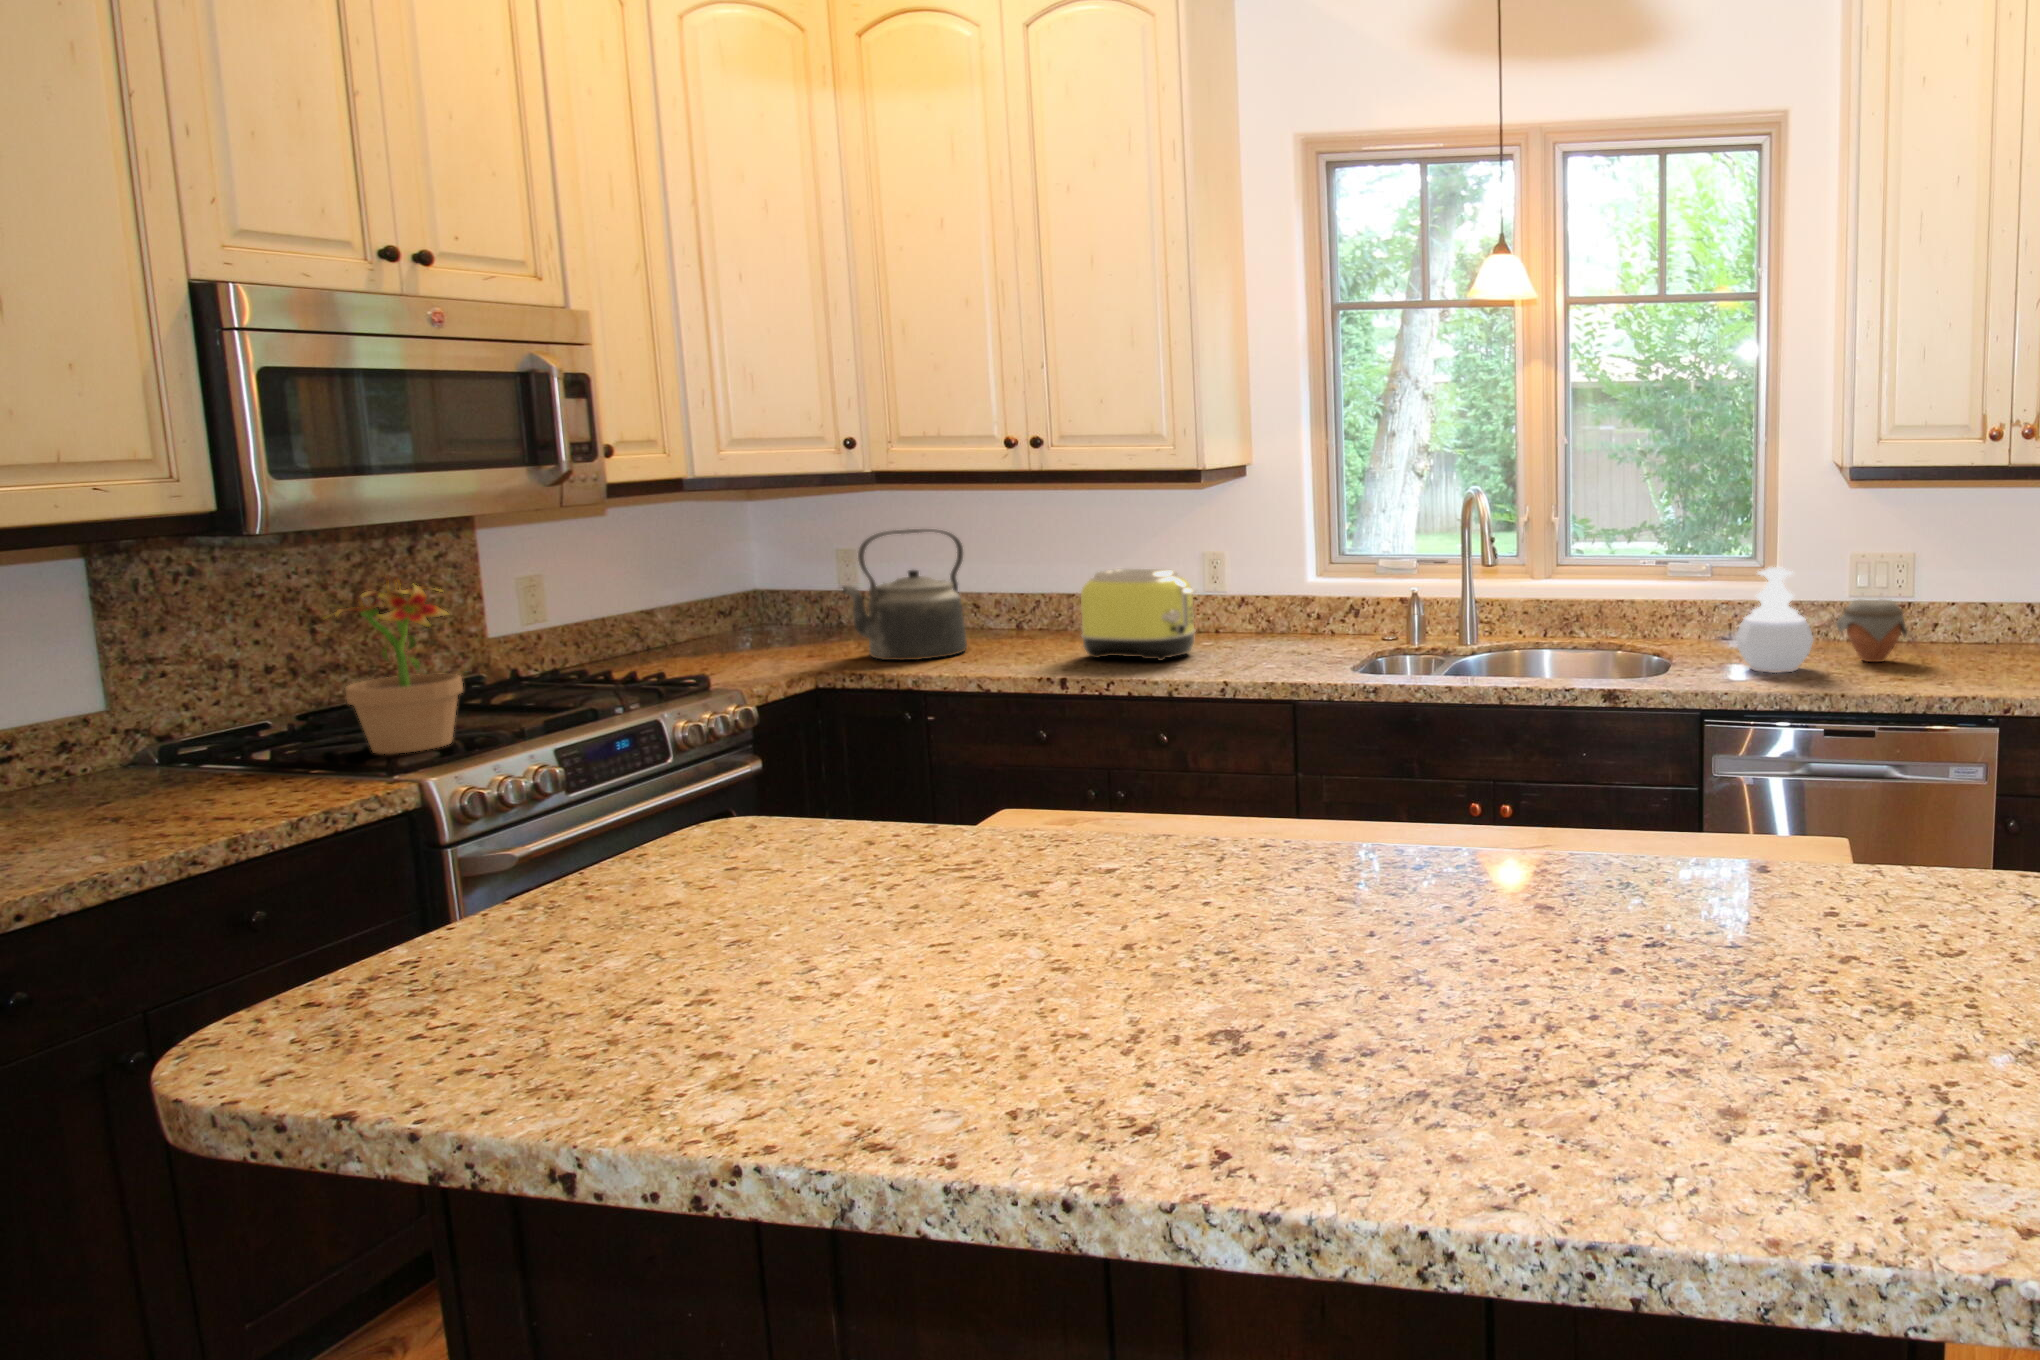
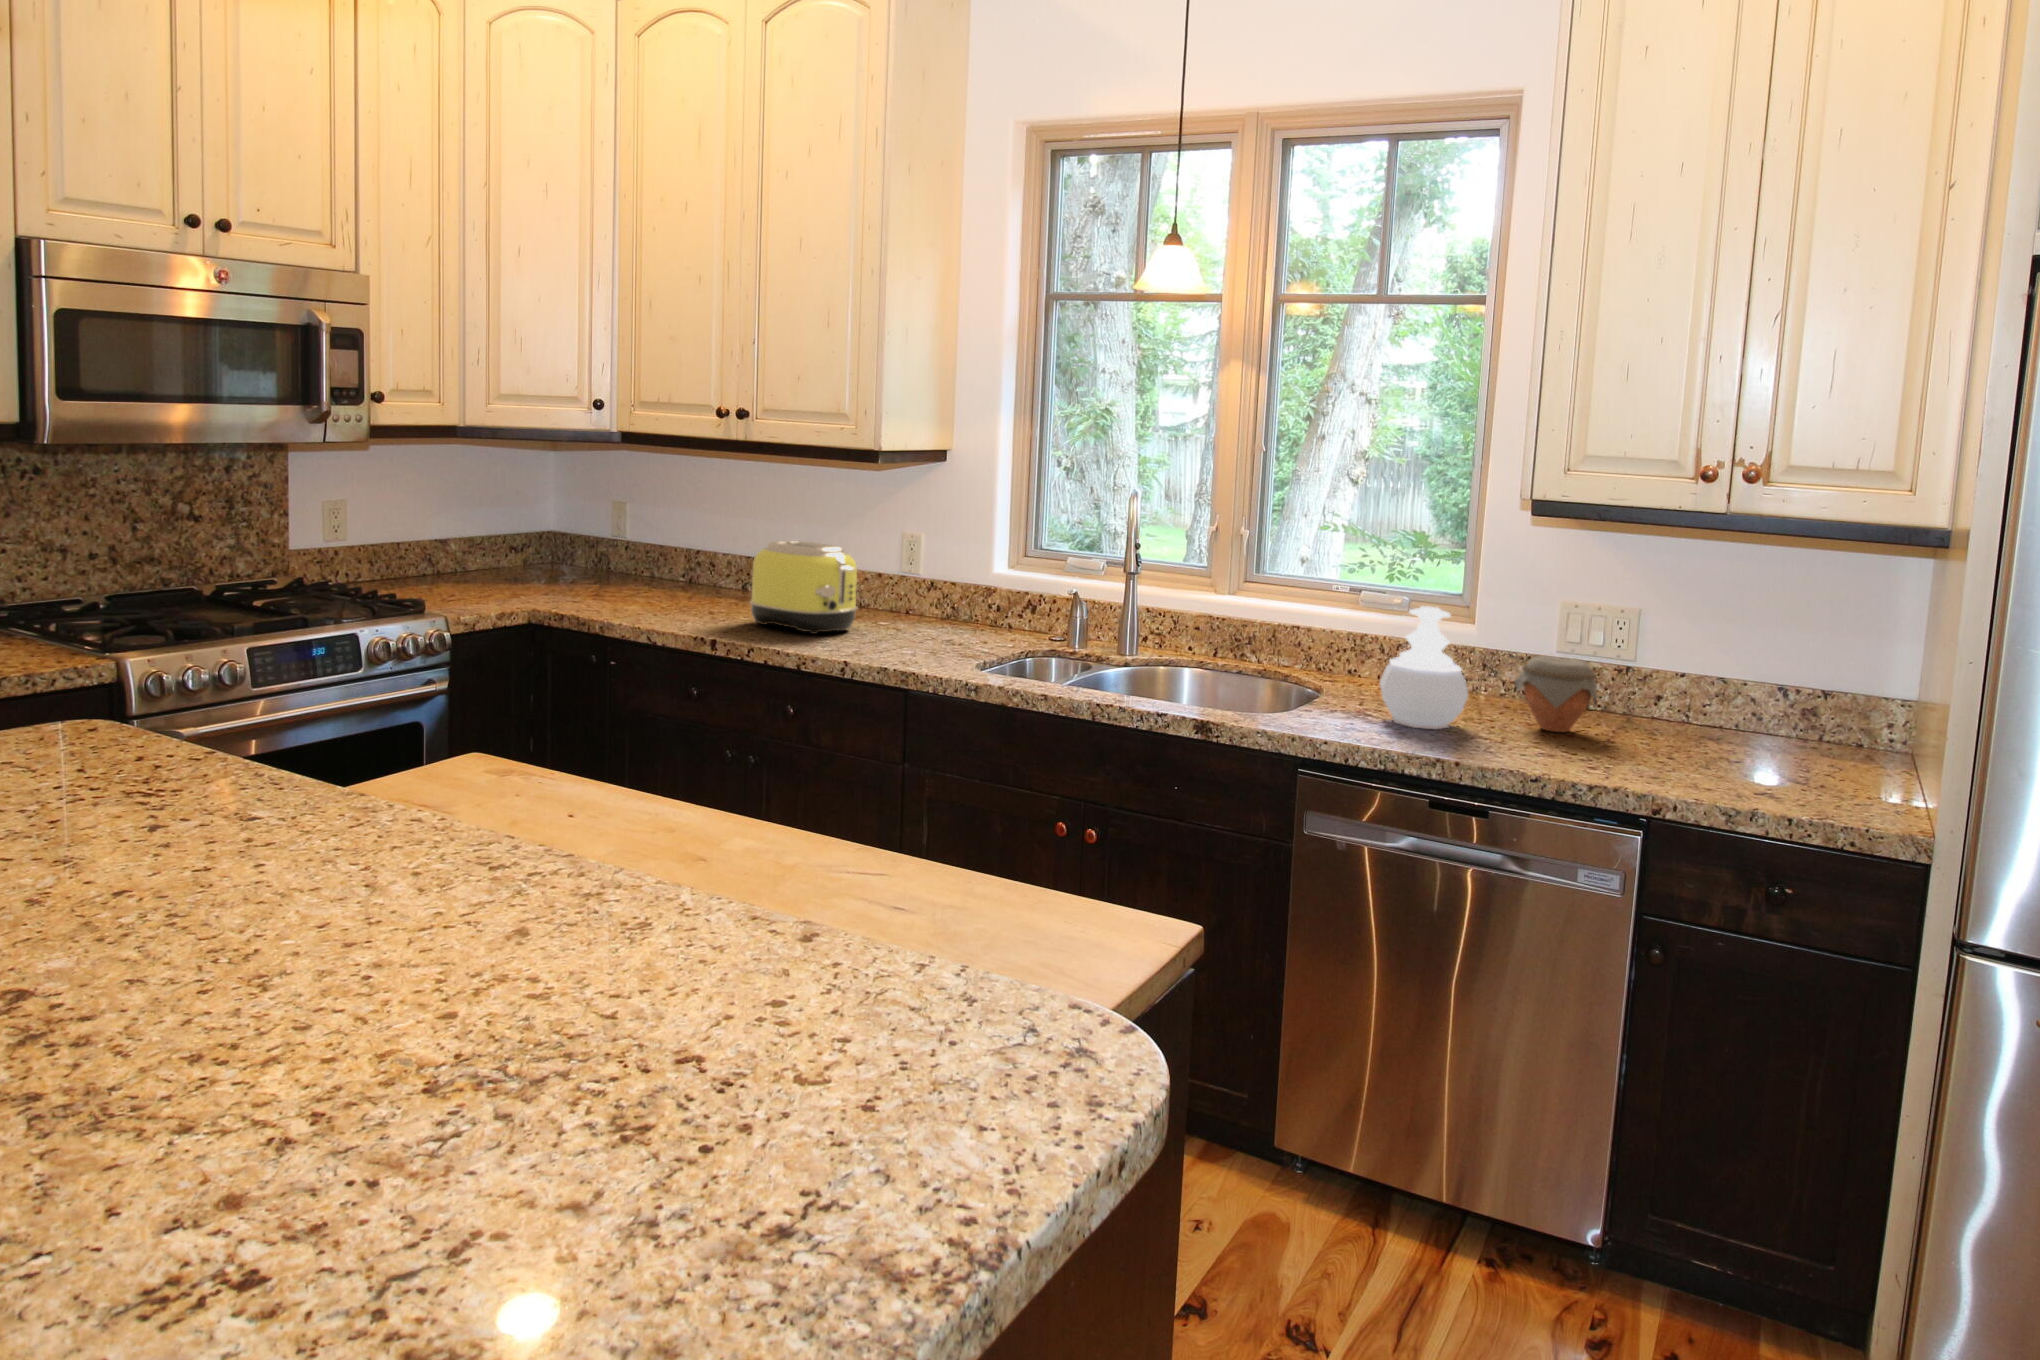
kettle: present [842,529,967,660] -> none [561,487,677,608]
potted plant: present [323,577,463,754] -> none [98,485,198,635]

